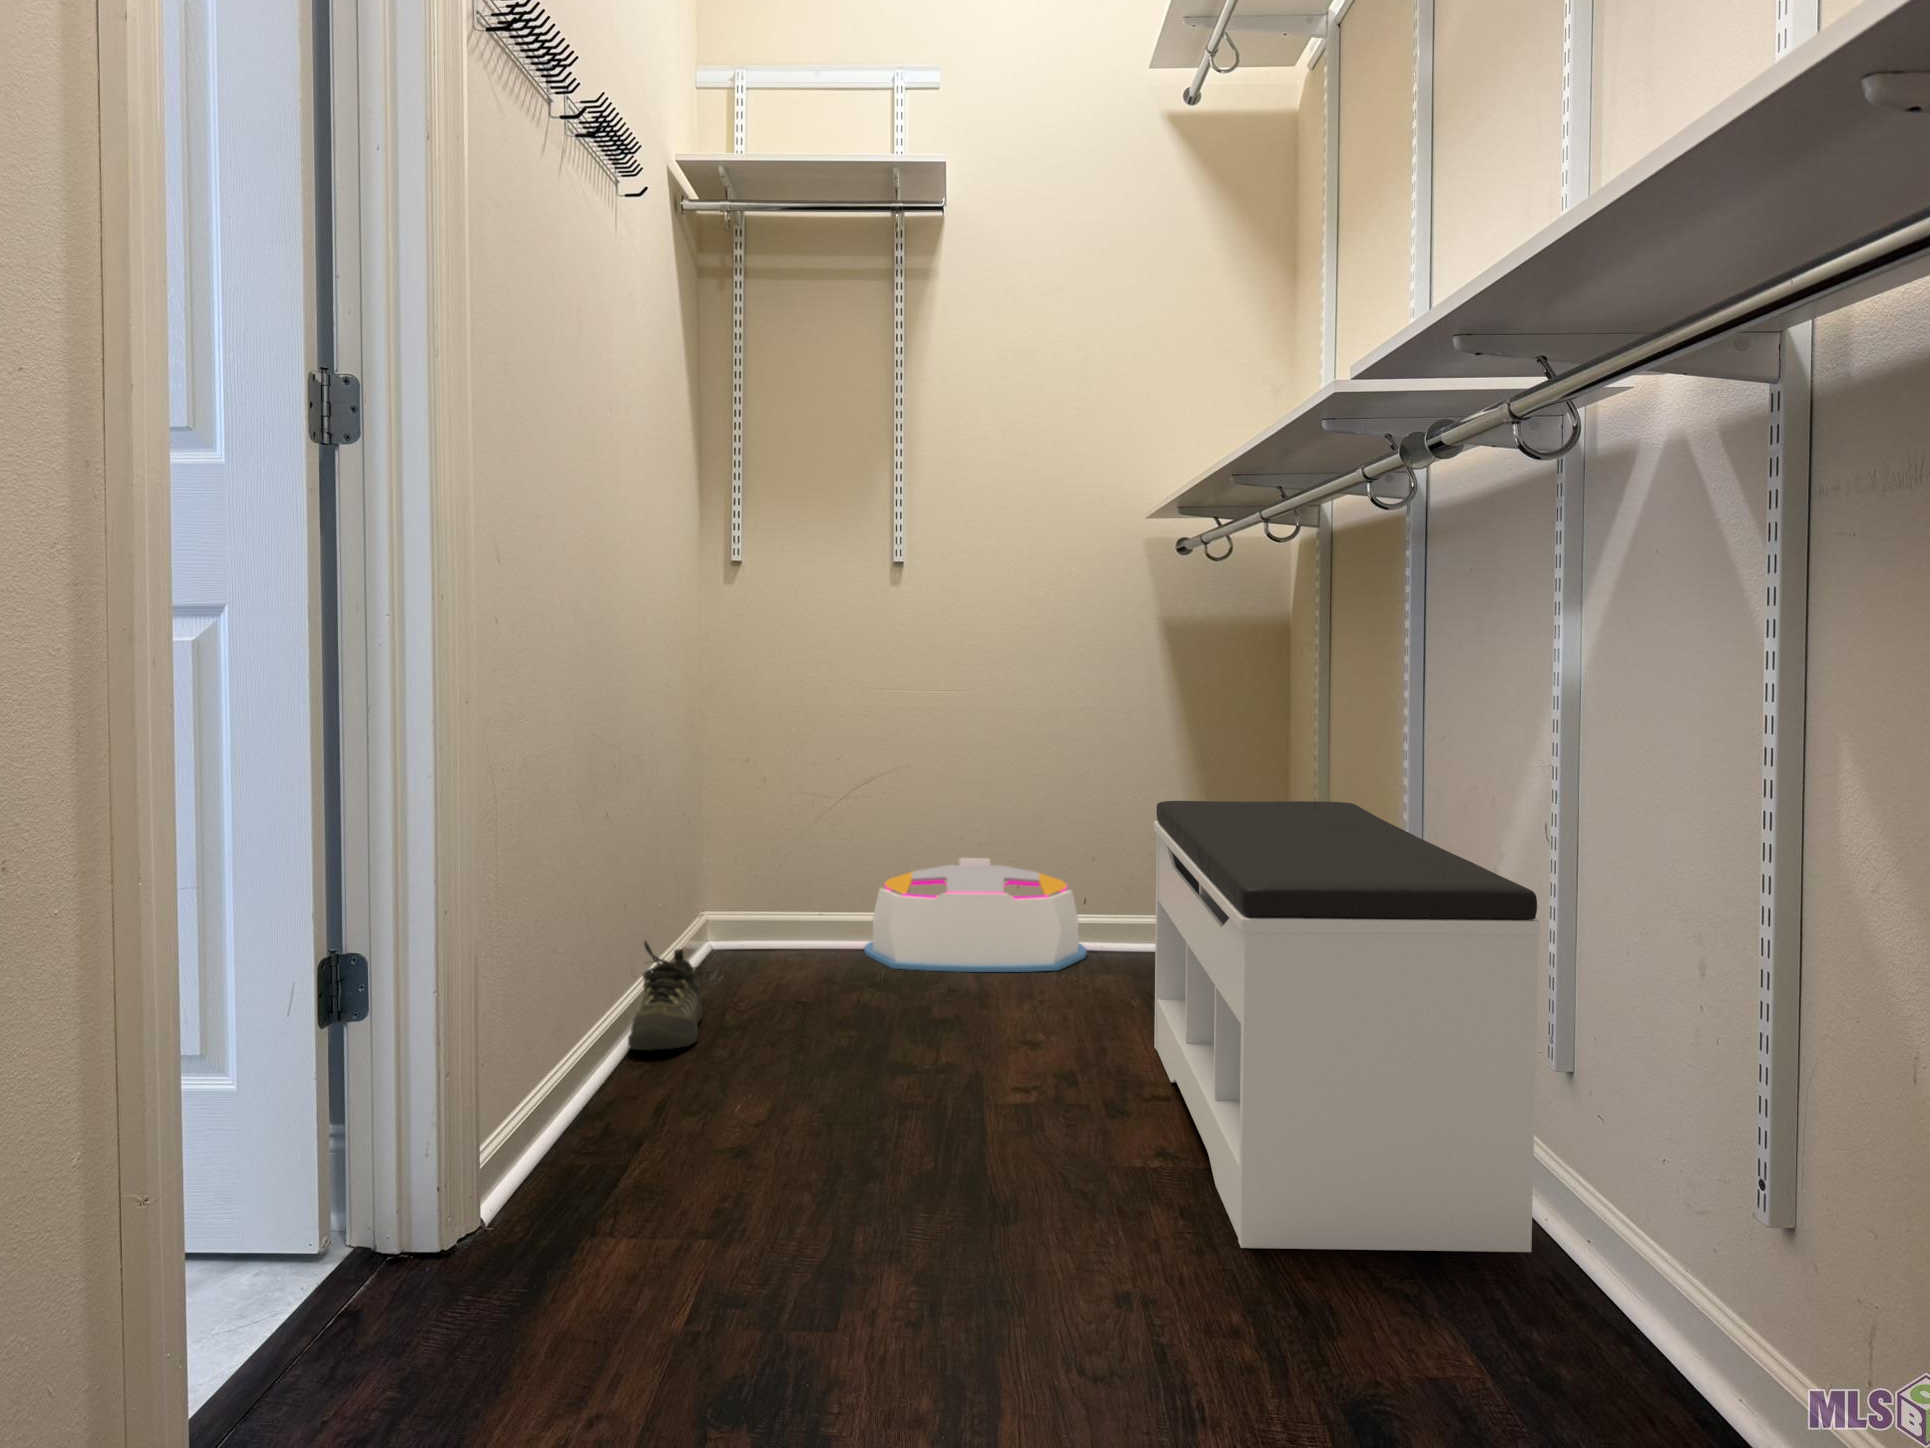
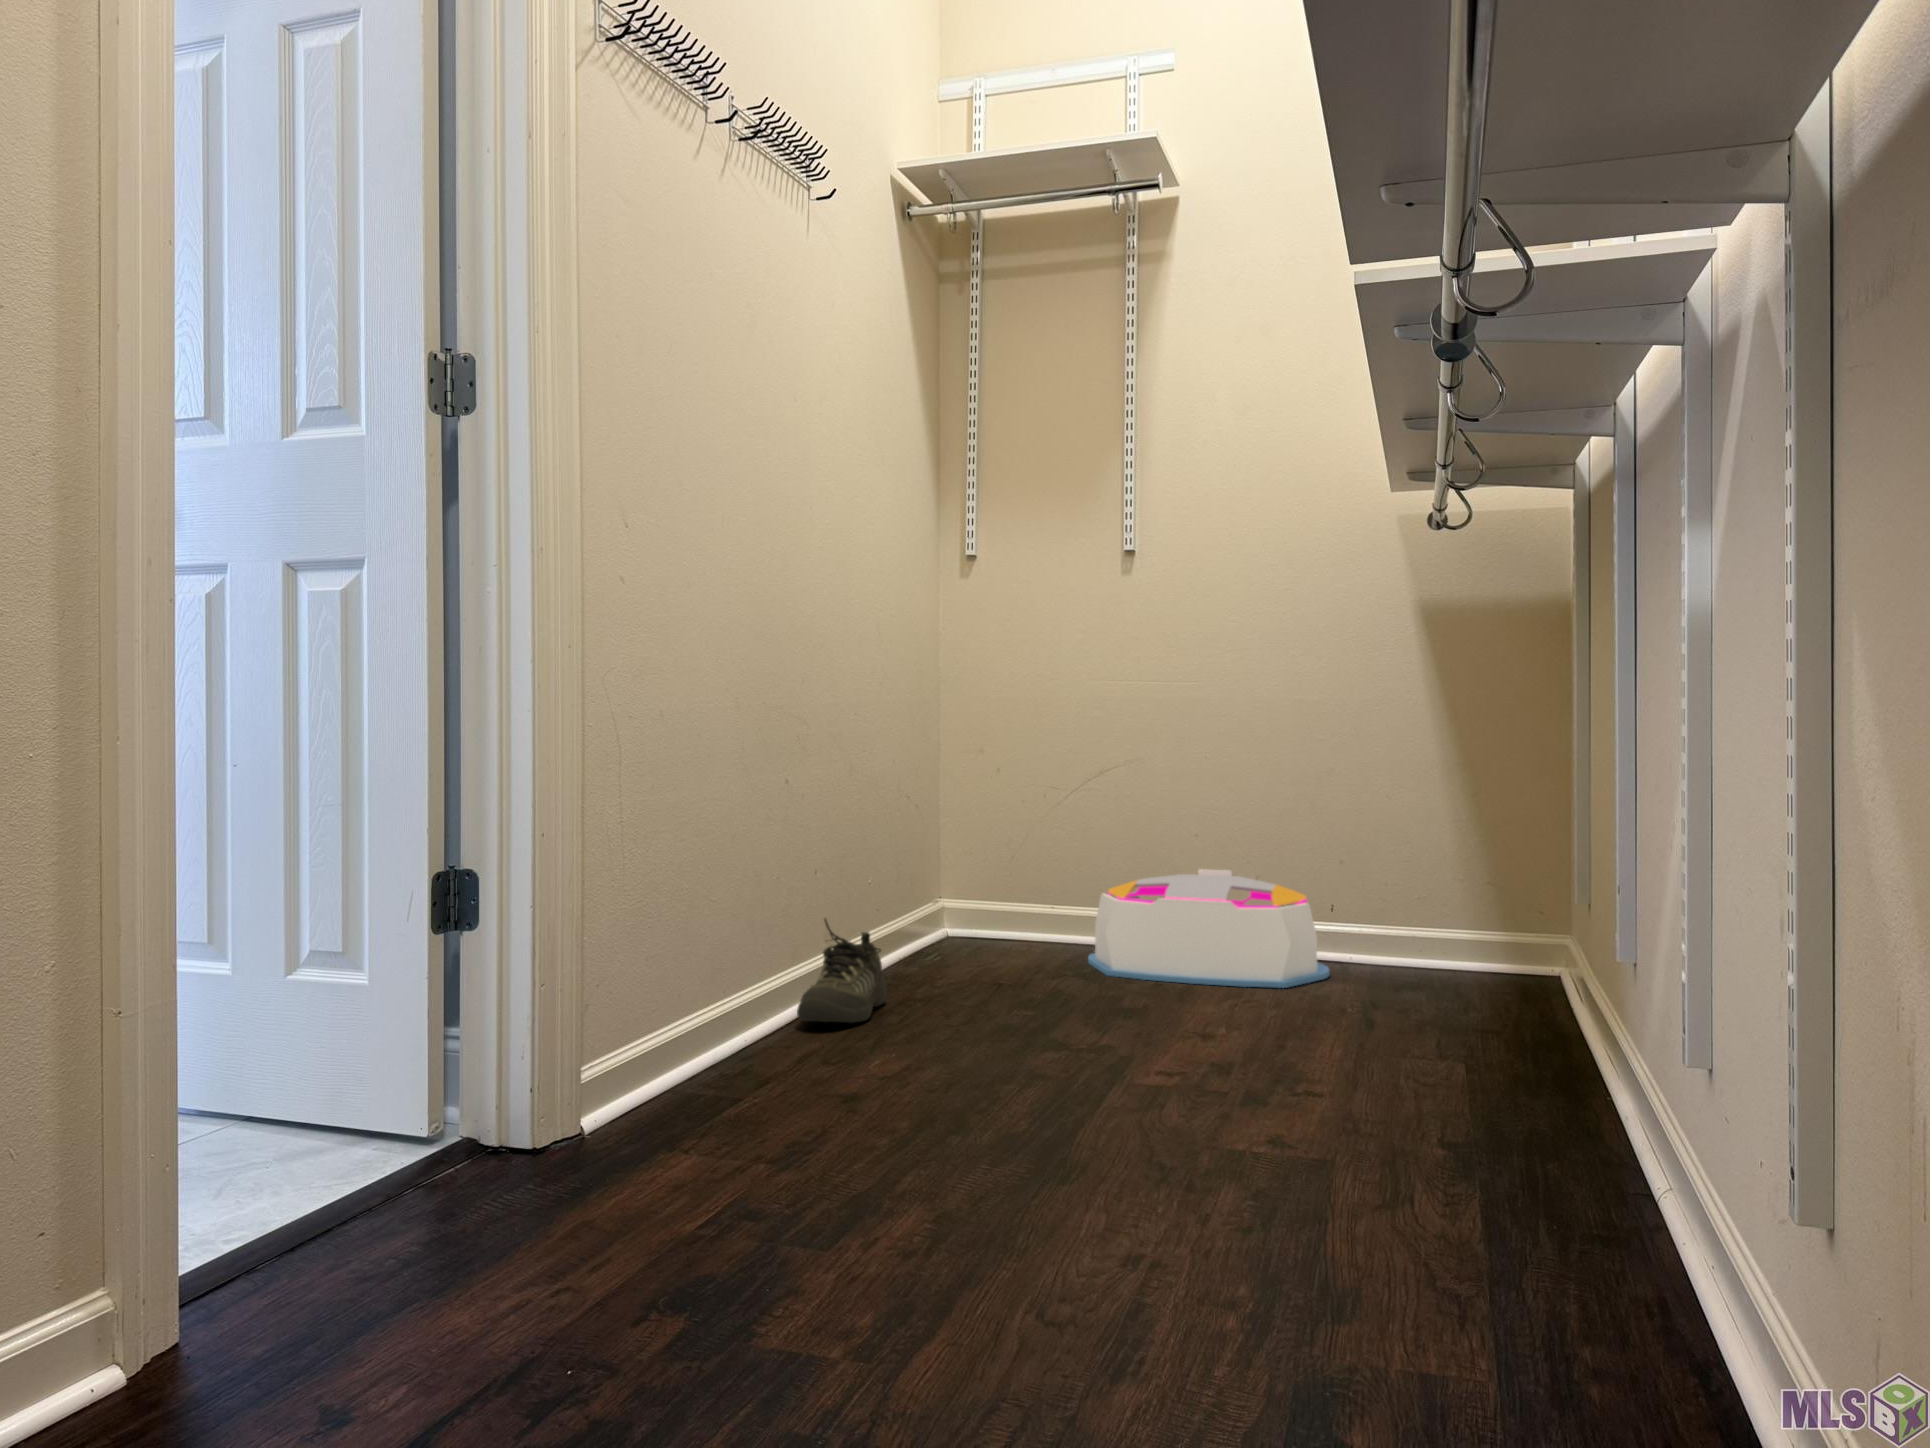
bench: present [1154,801,1540,1252] -> none [1303,787,1663,1279]

